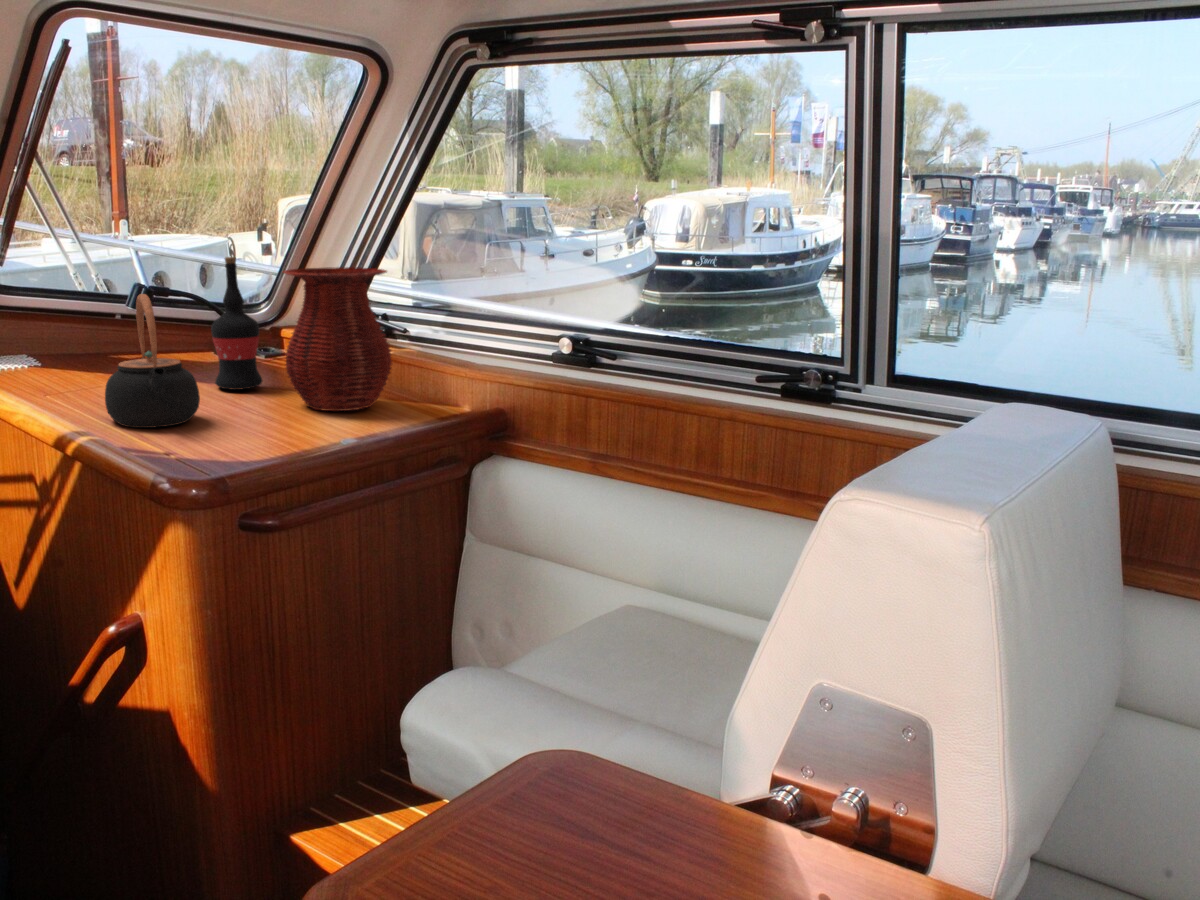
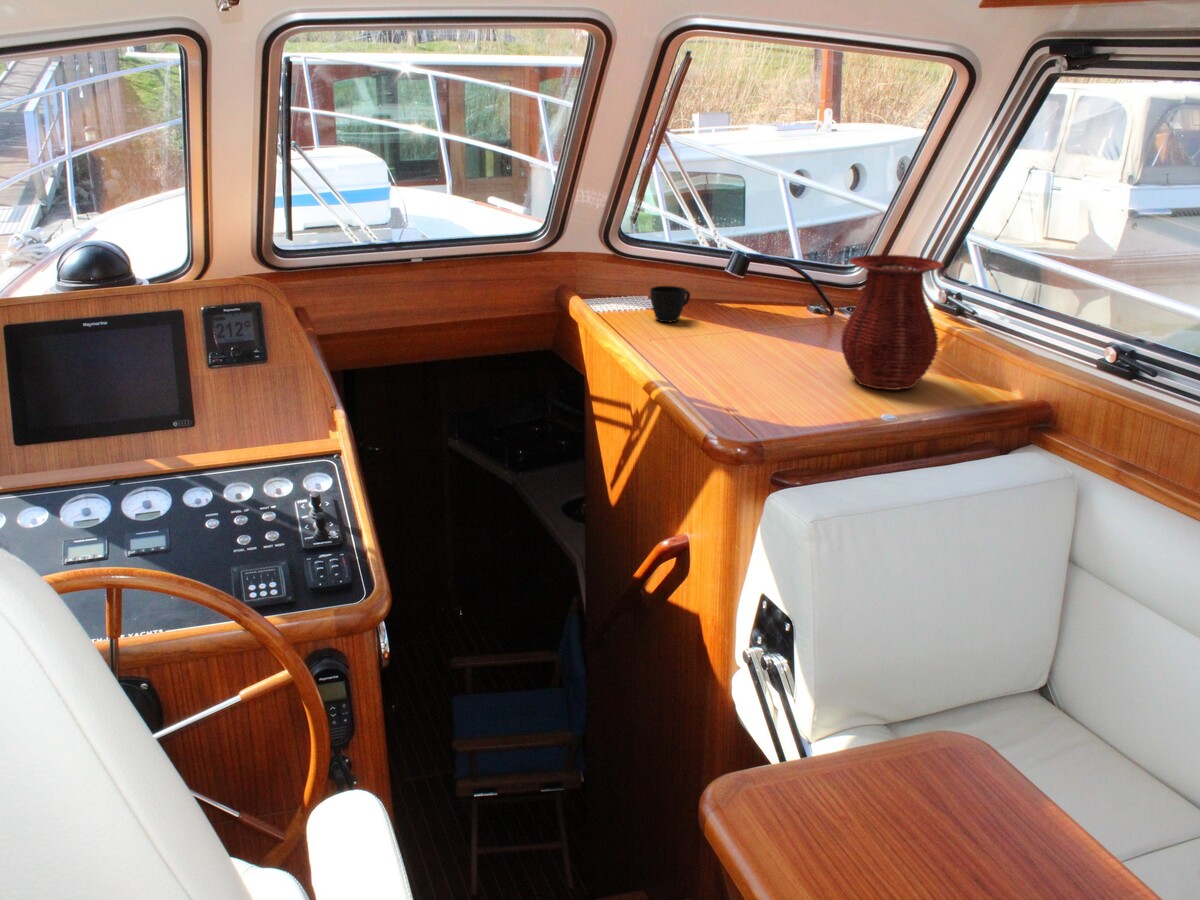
wine bottle: present [211,257,262,390] -> none [787,237,831,355]
teapot: present [105,294,200,428] -> none [689,275,761,386]
cup: none [28,334,81,375] -> present [650,286,690,322]

